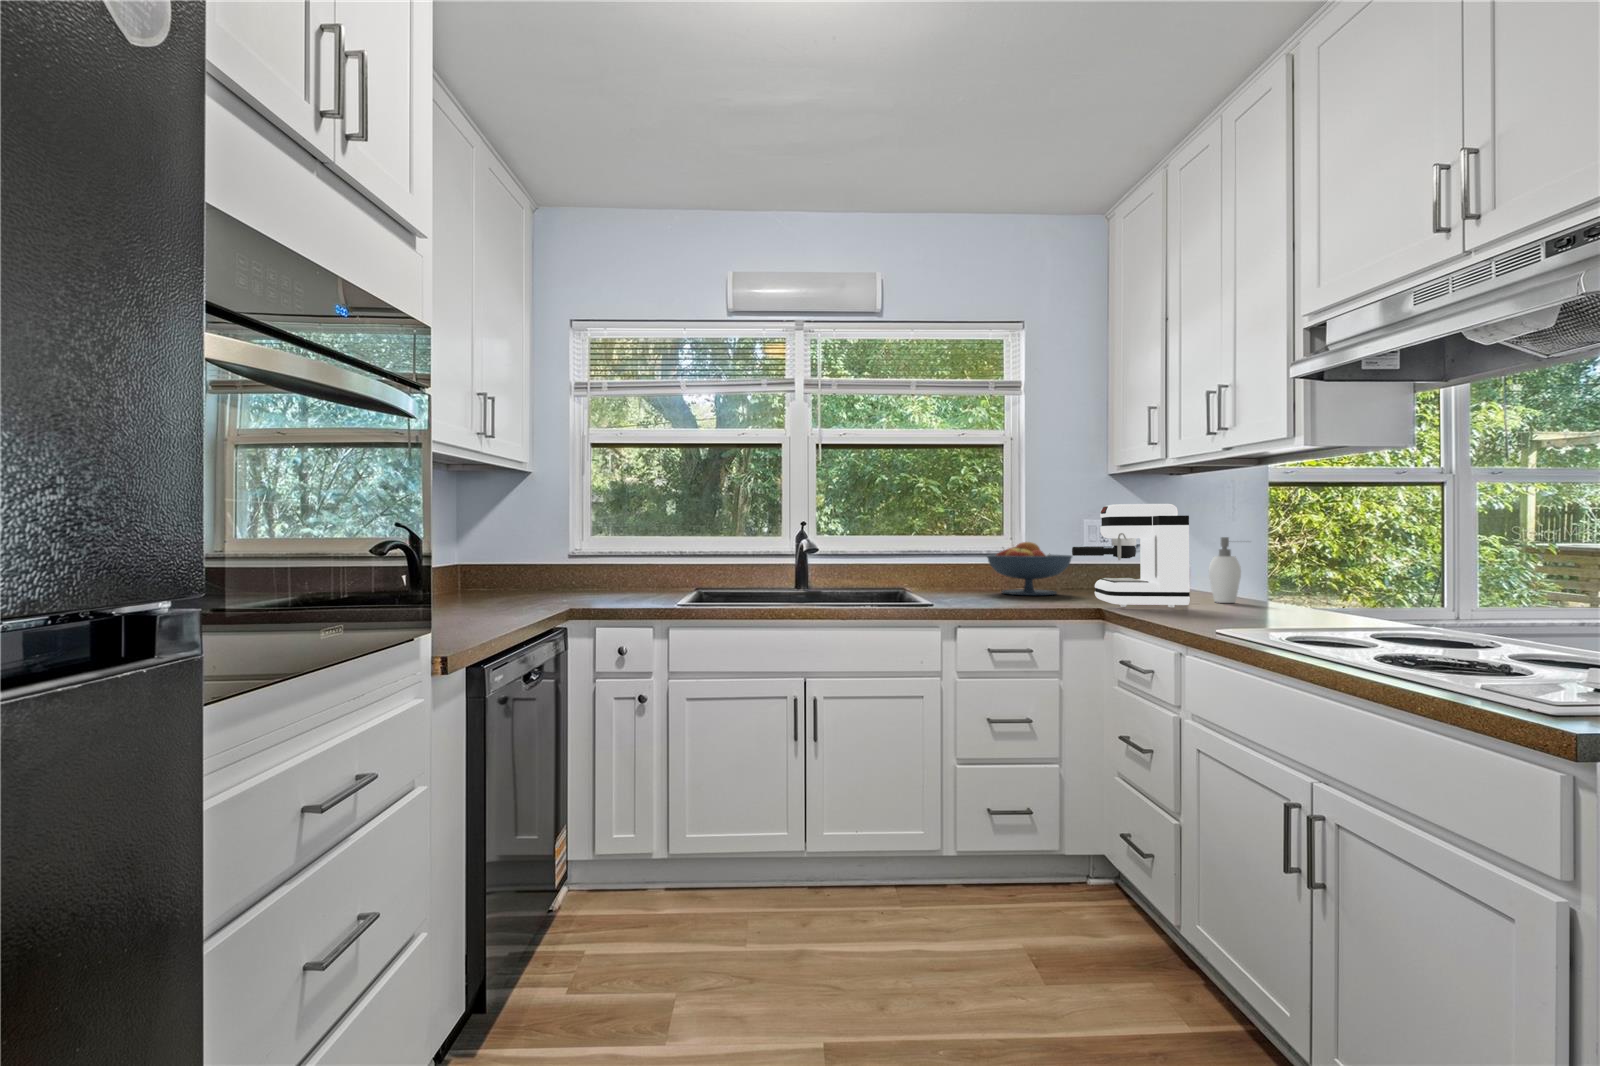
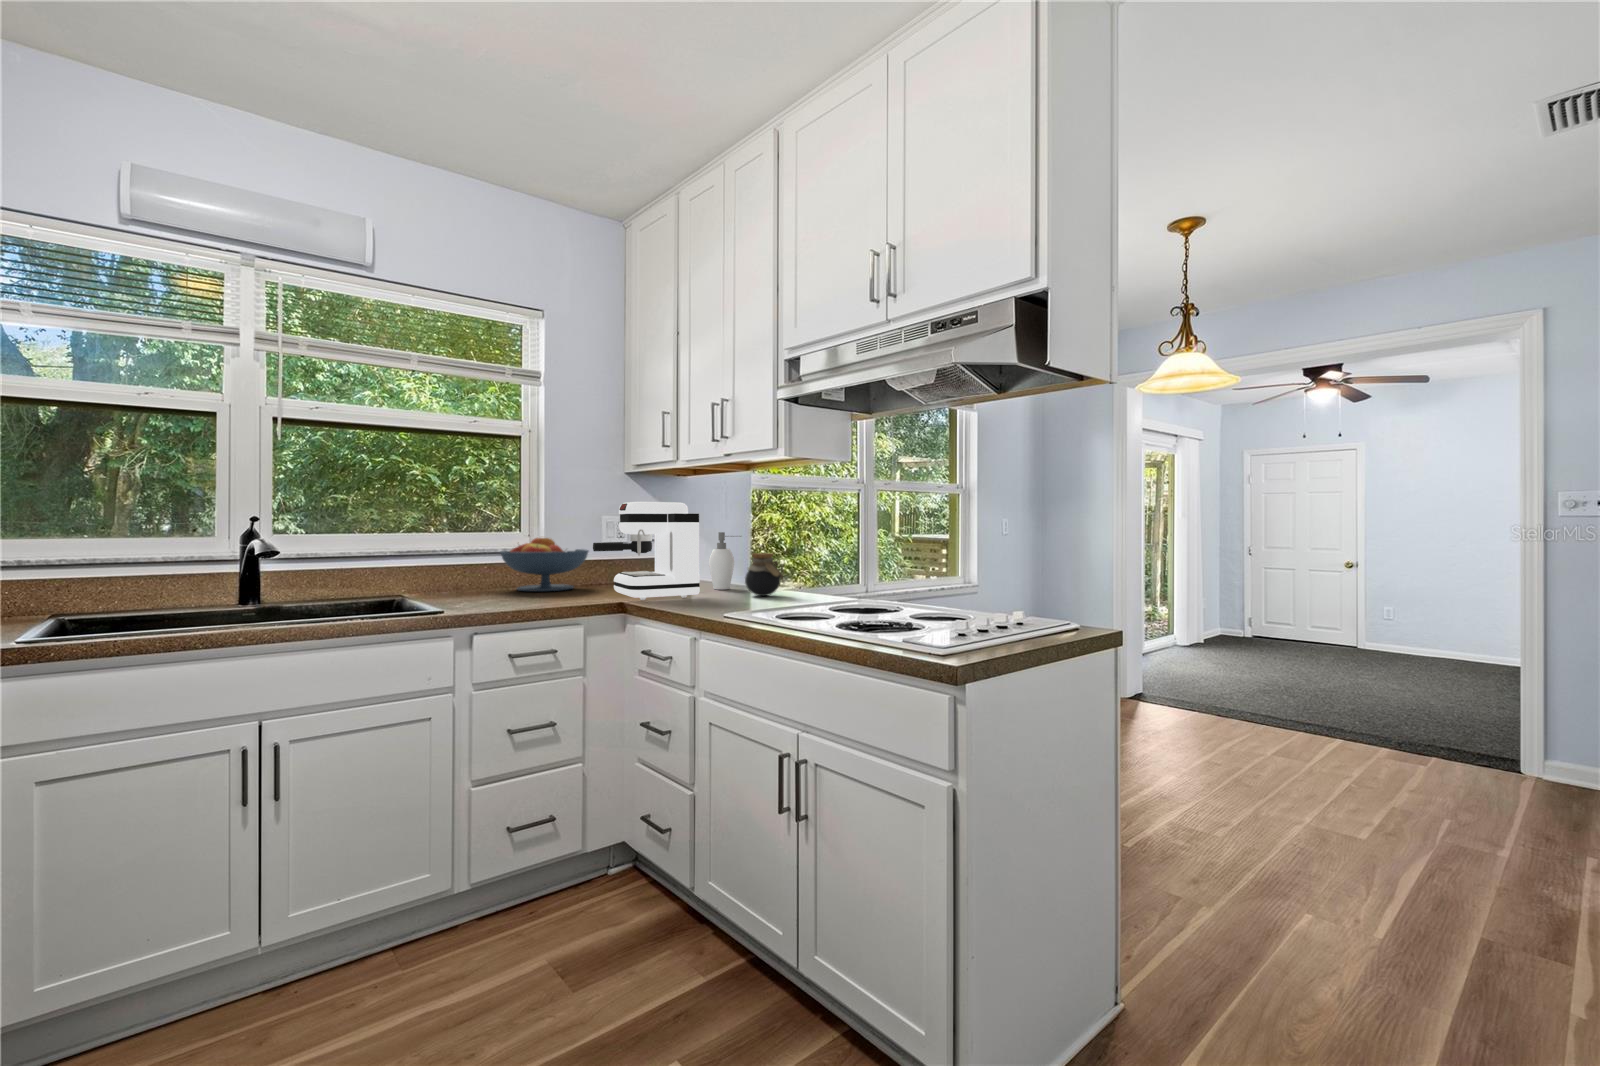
jar: none [1249,561,1302,611] -> present [745,553,784,596]

